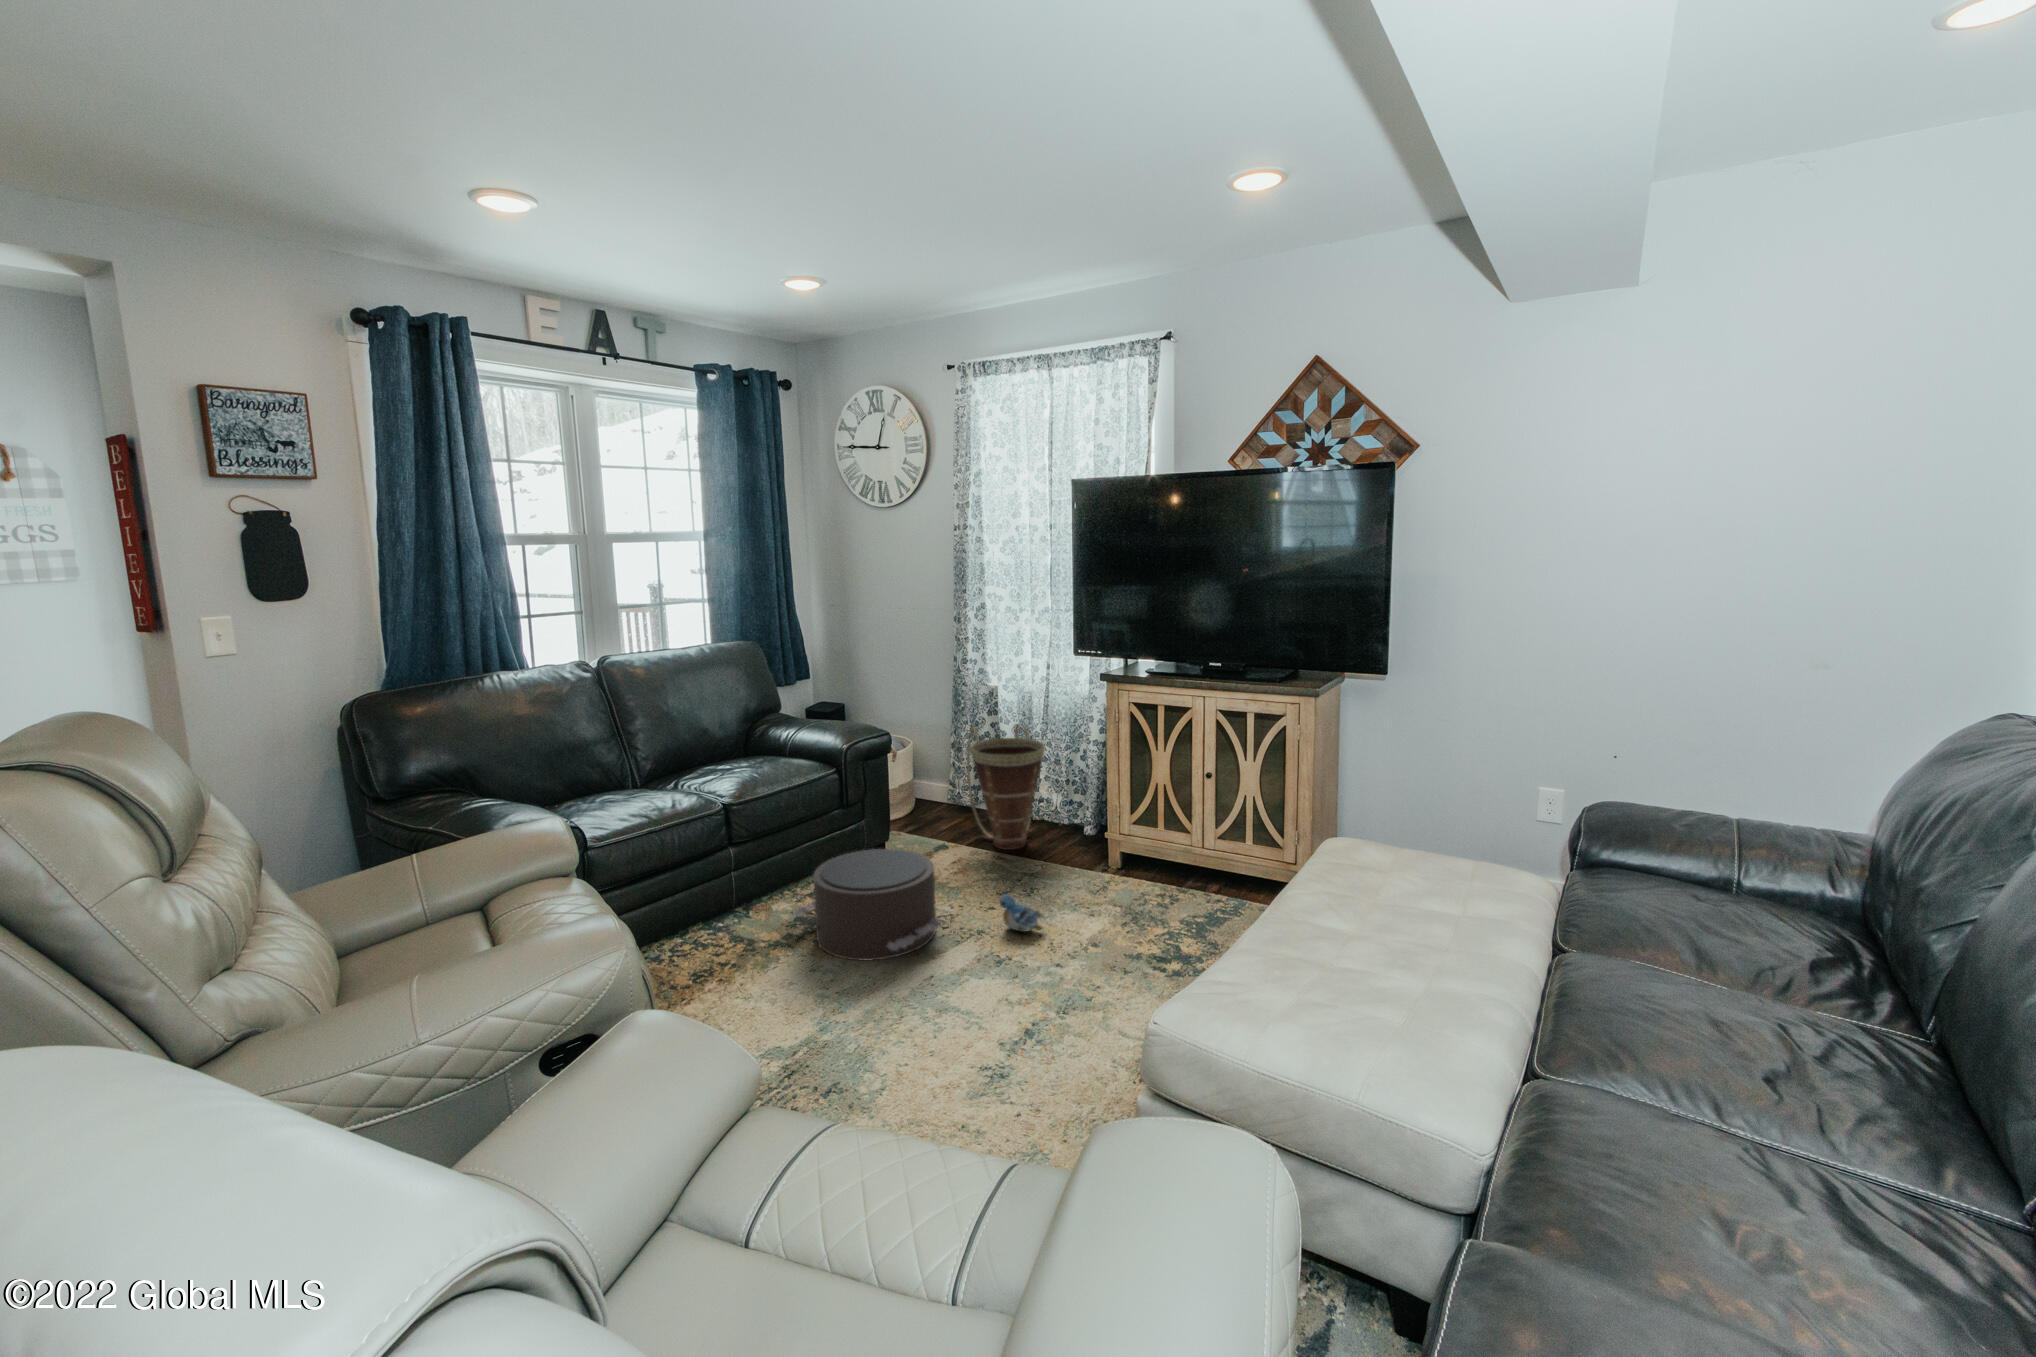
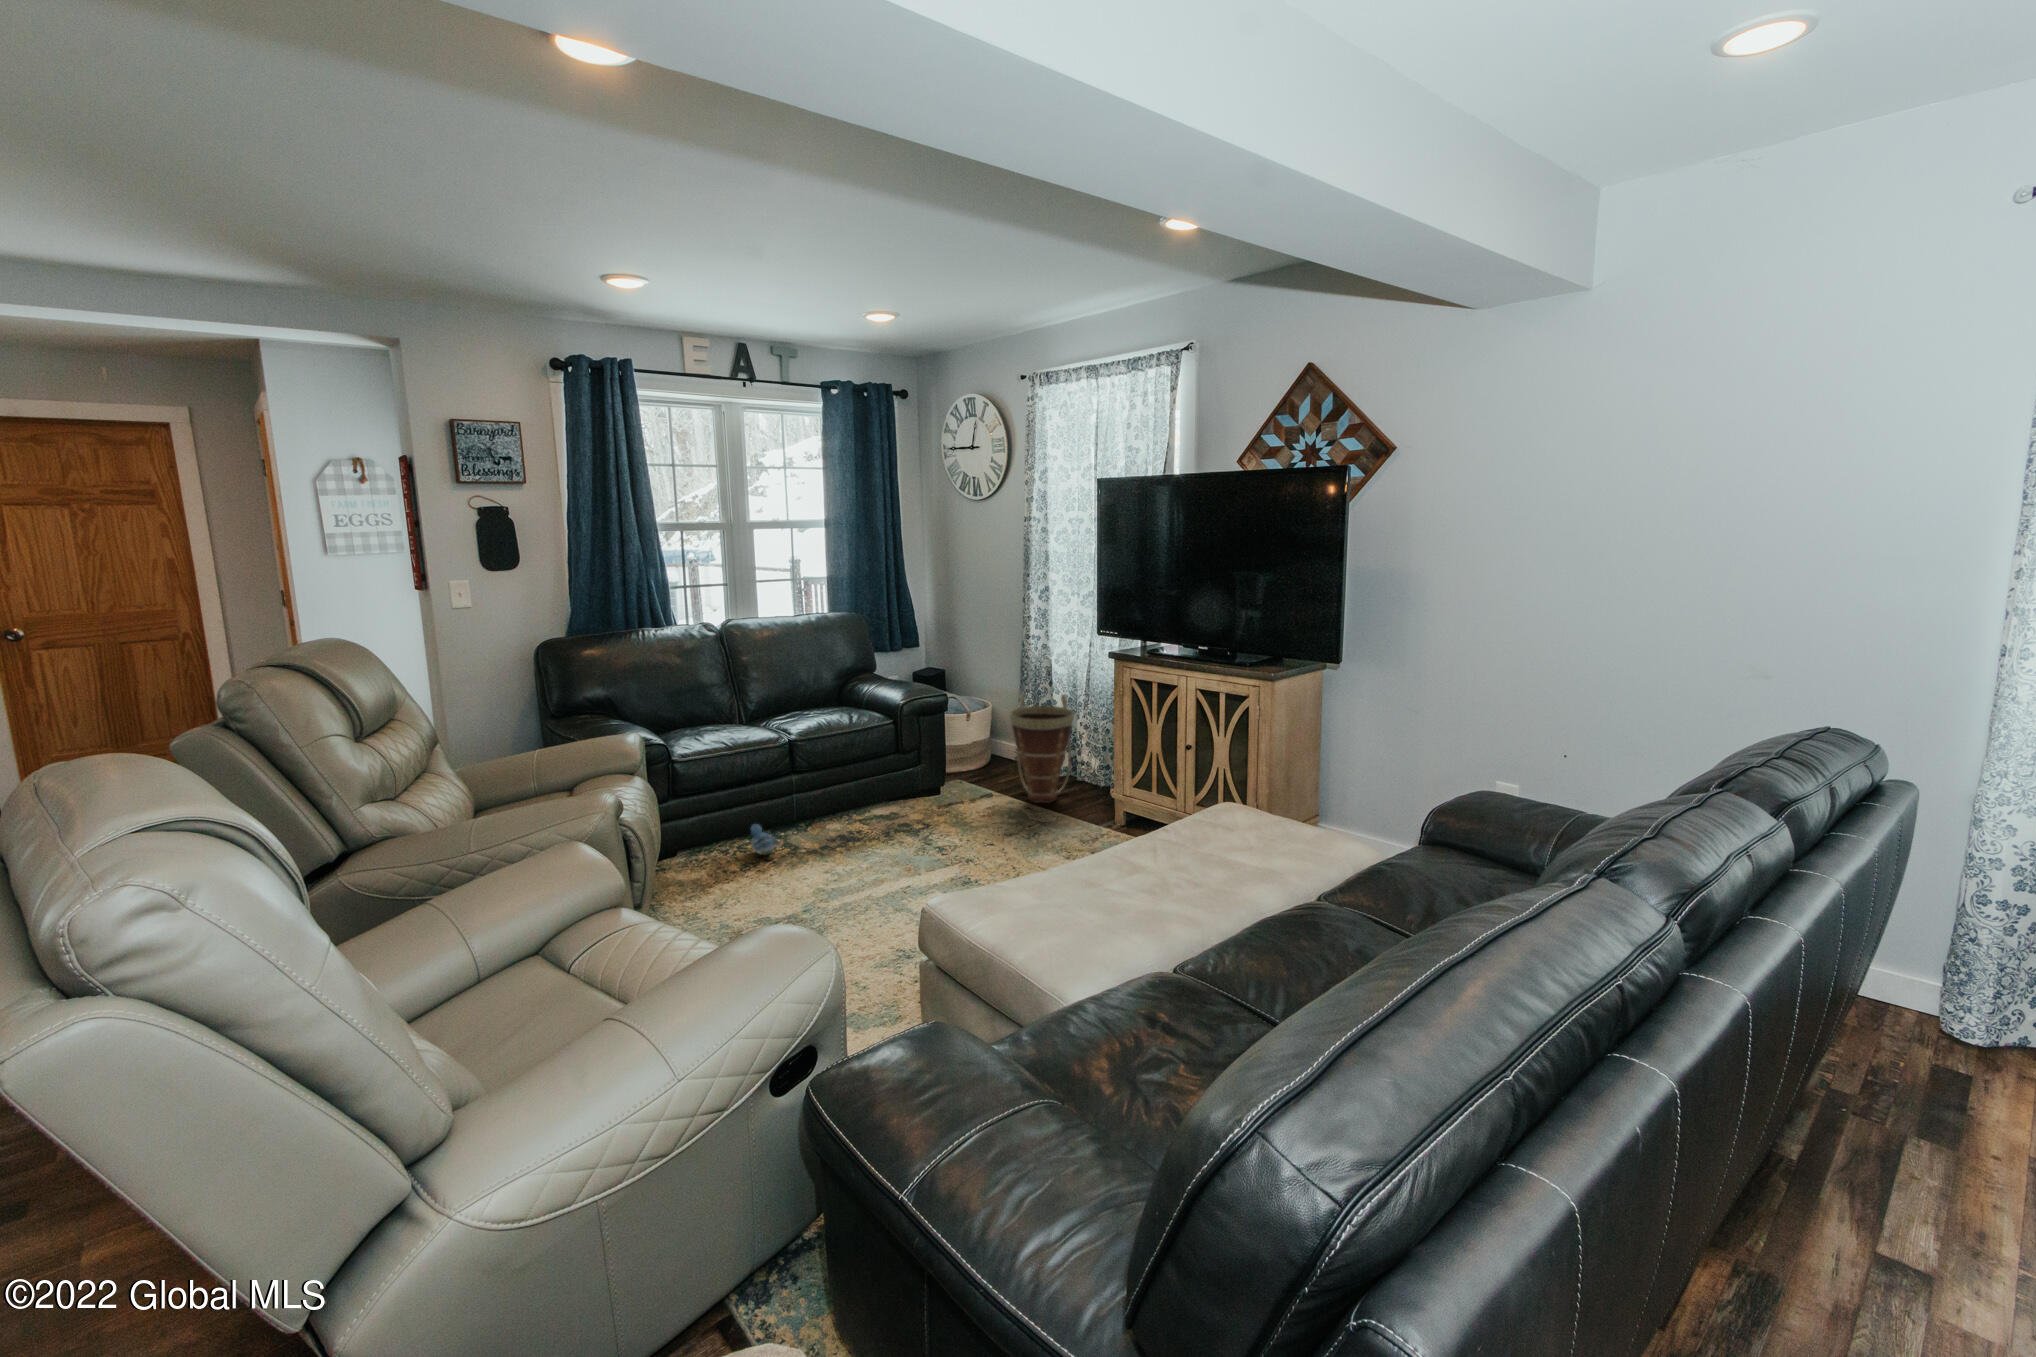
pouf: present [793,849,941,960] -> none [827,787,938,871]
plush toy: present [1000,894,1044,932] -> present [751,824,781,855]

